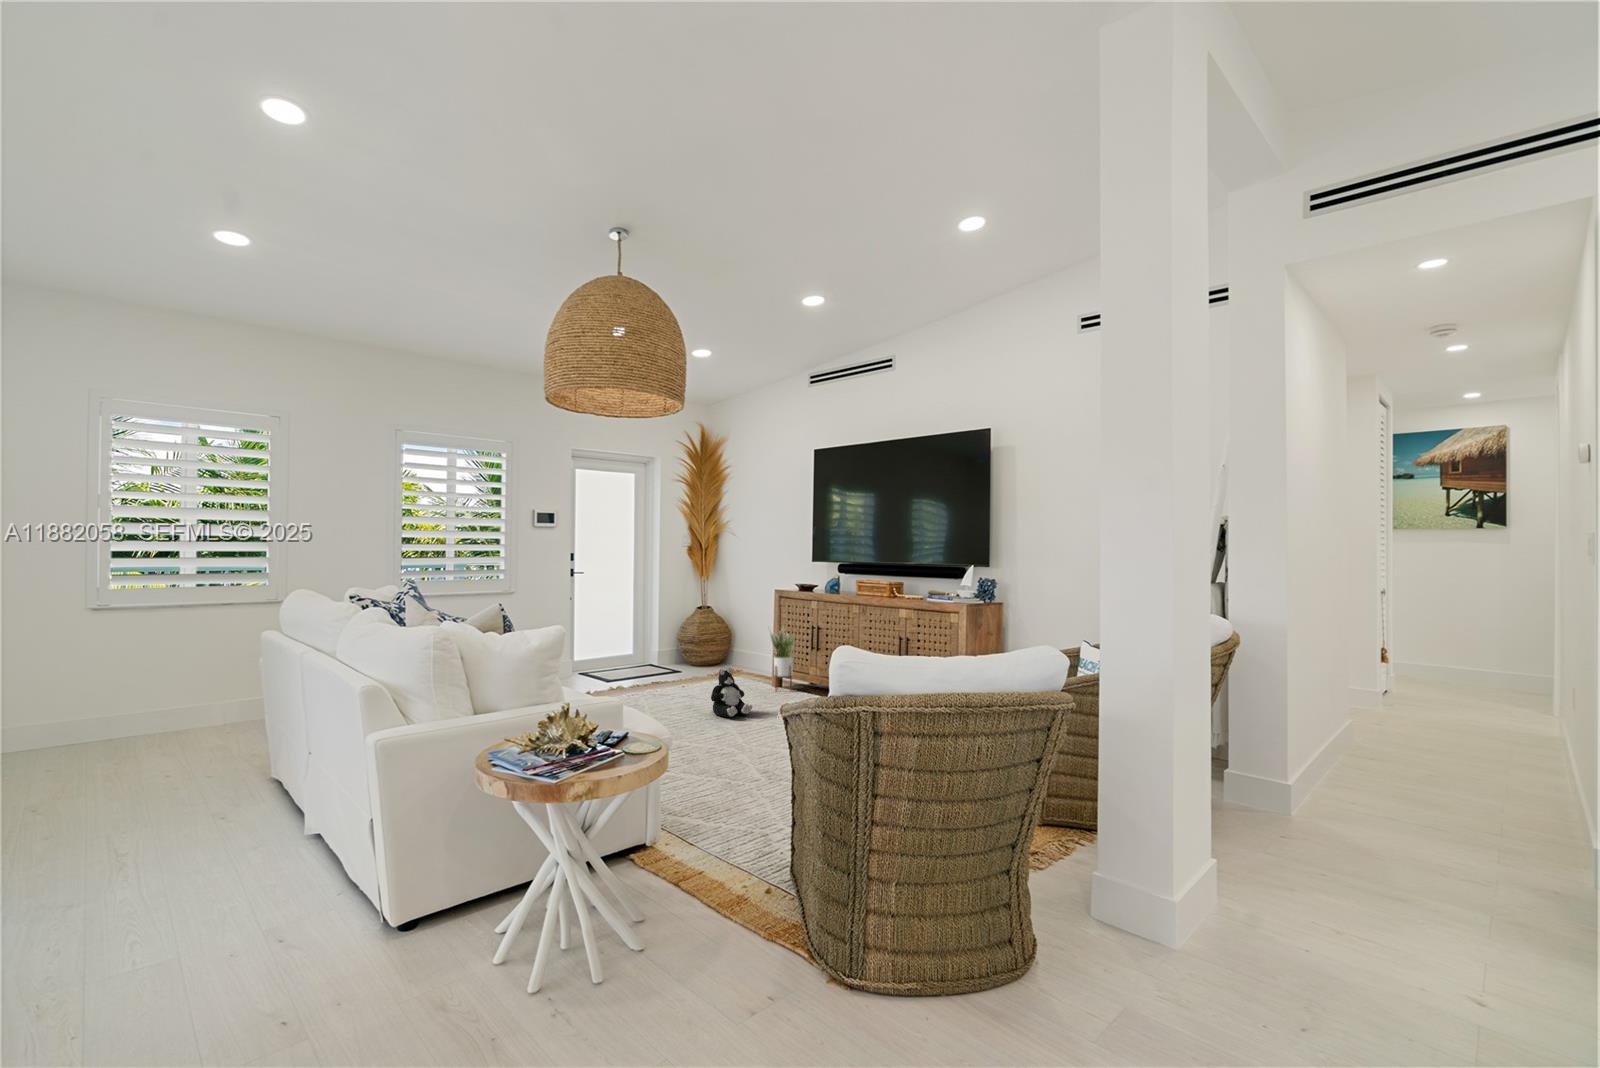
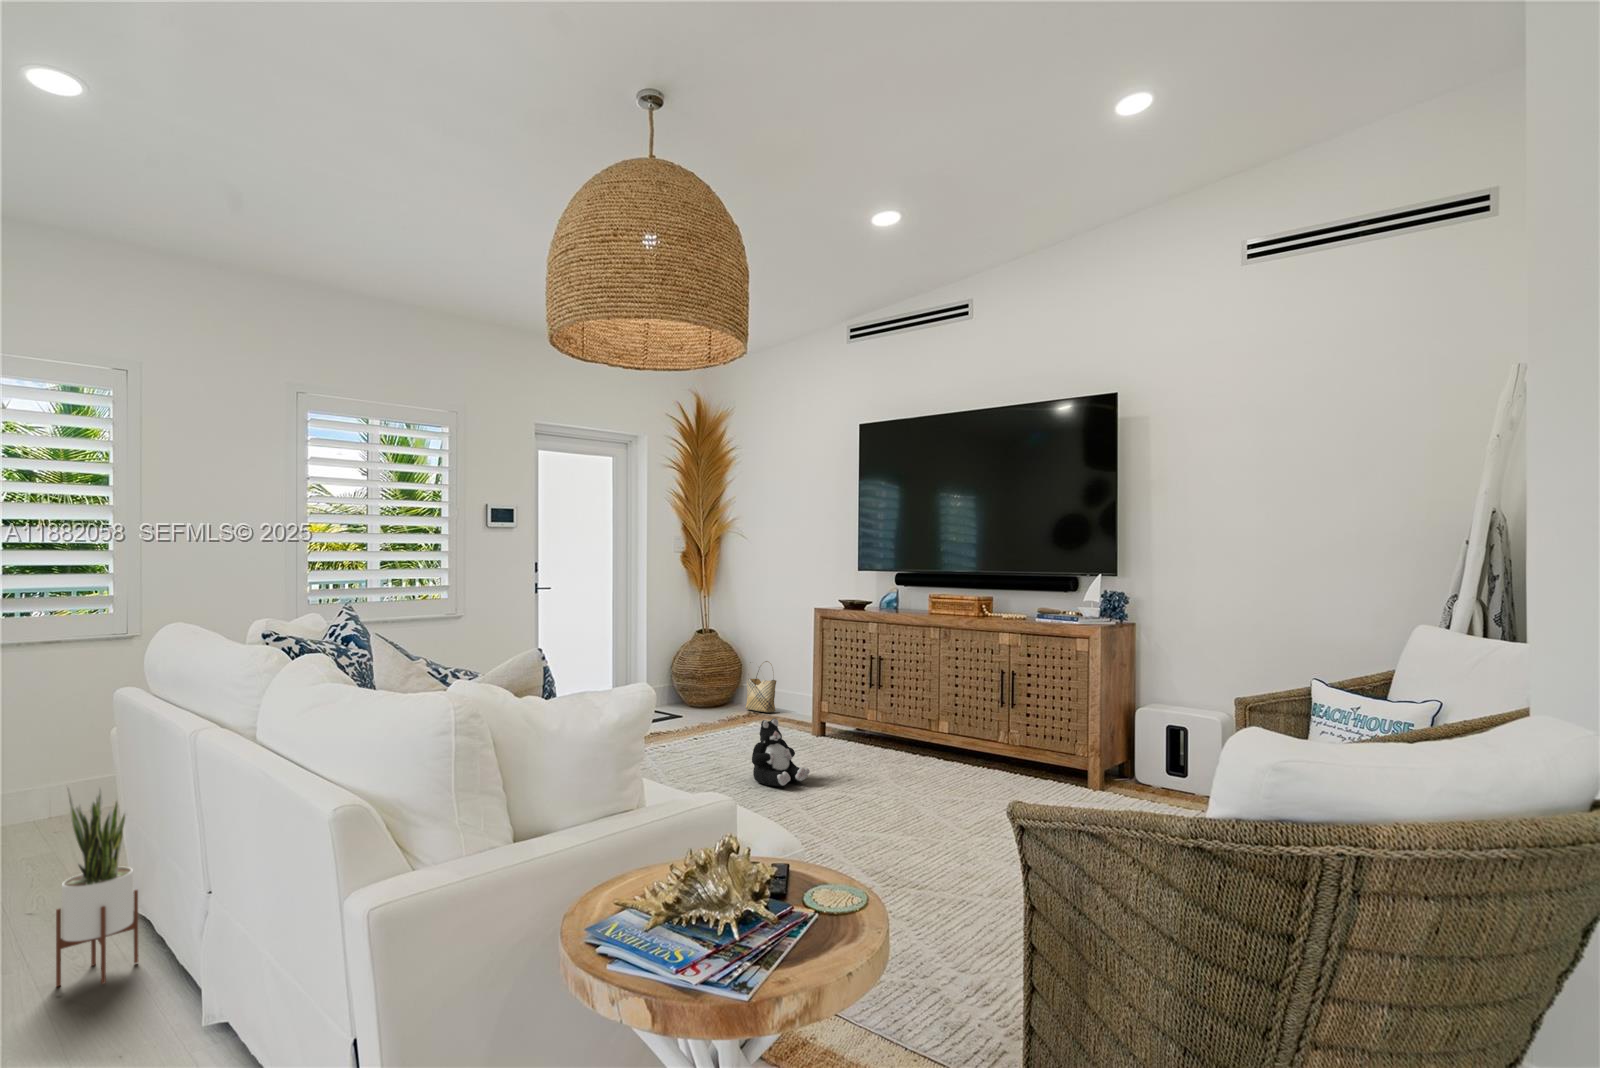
potted plant: present [770,629,794,690] -> present [56,787,138,986]
woven basket: none [732,630,755,669] -> present [745,661,776,712]

